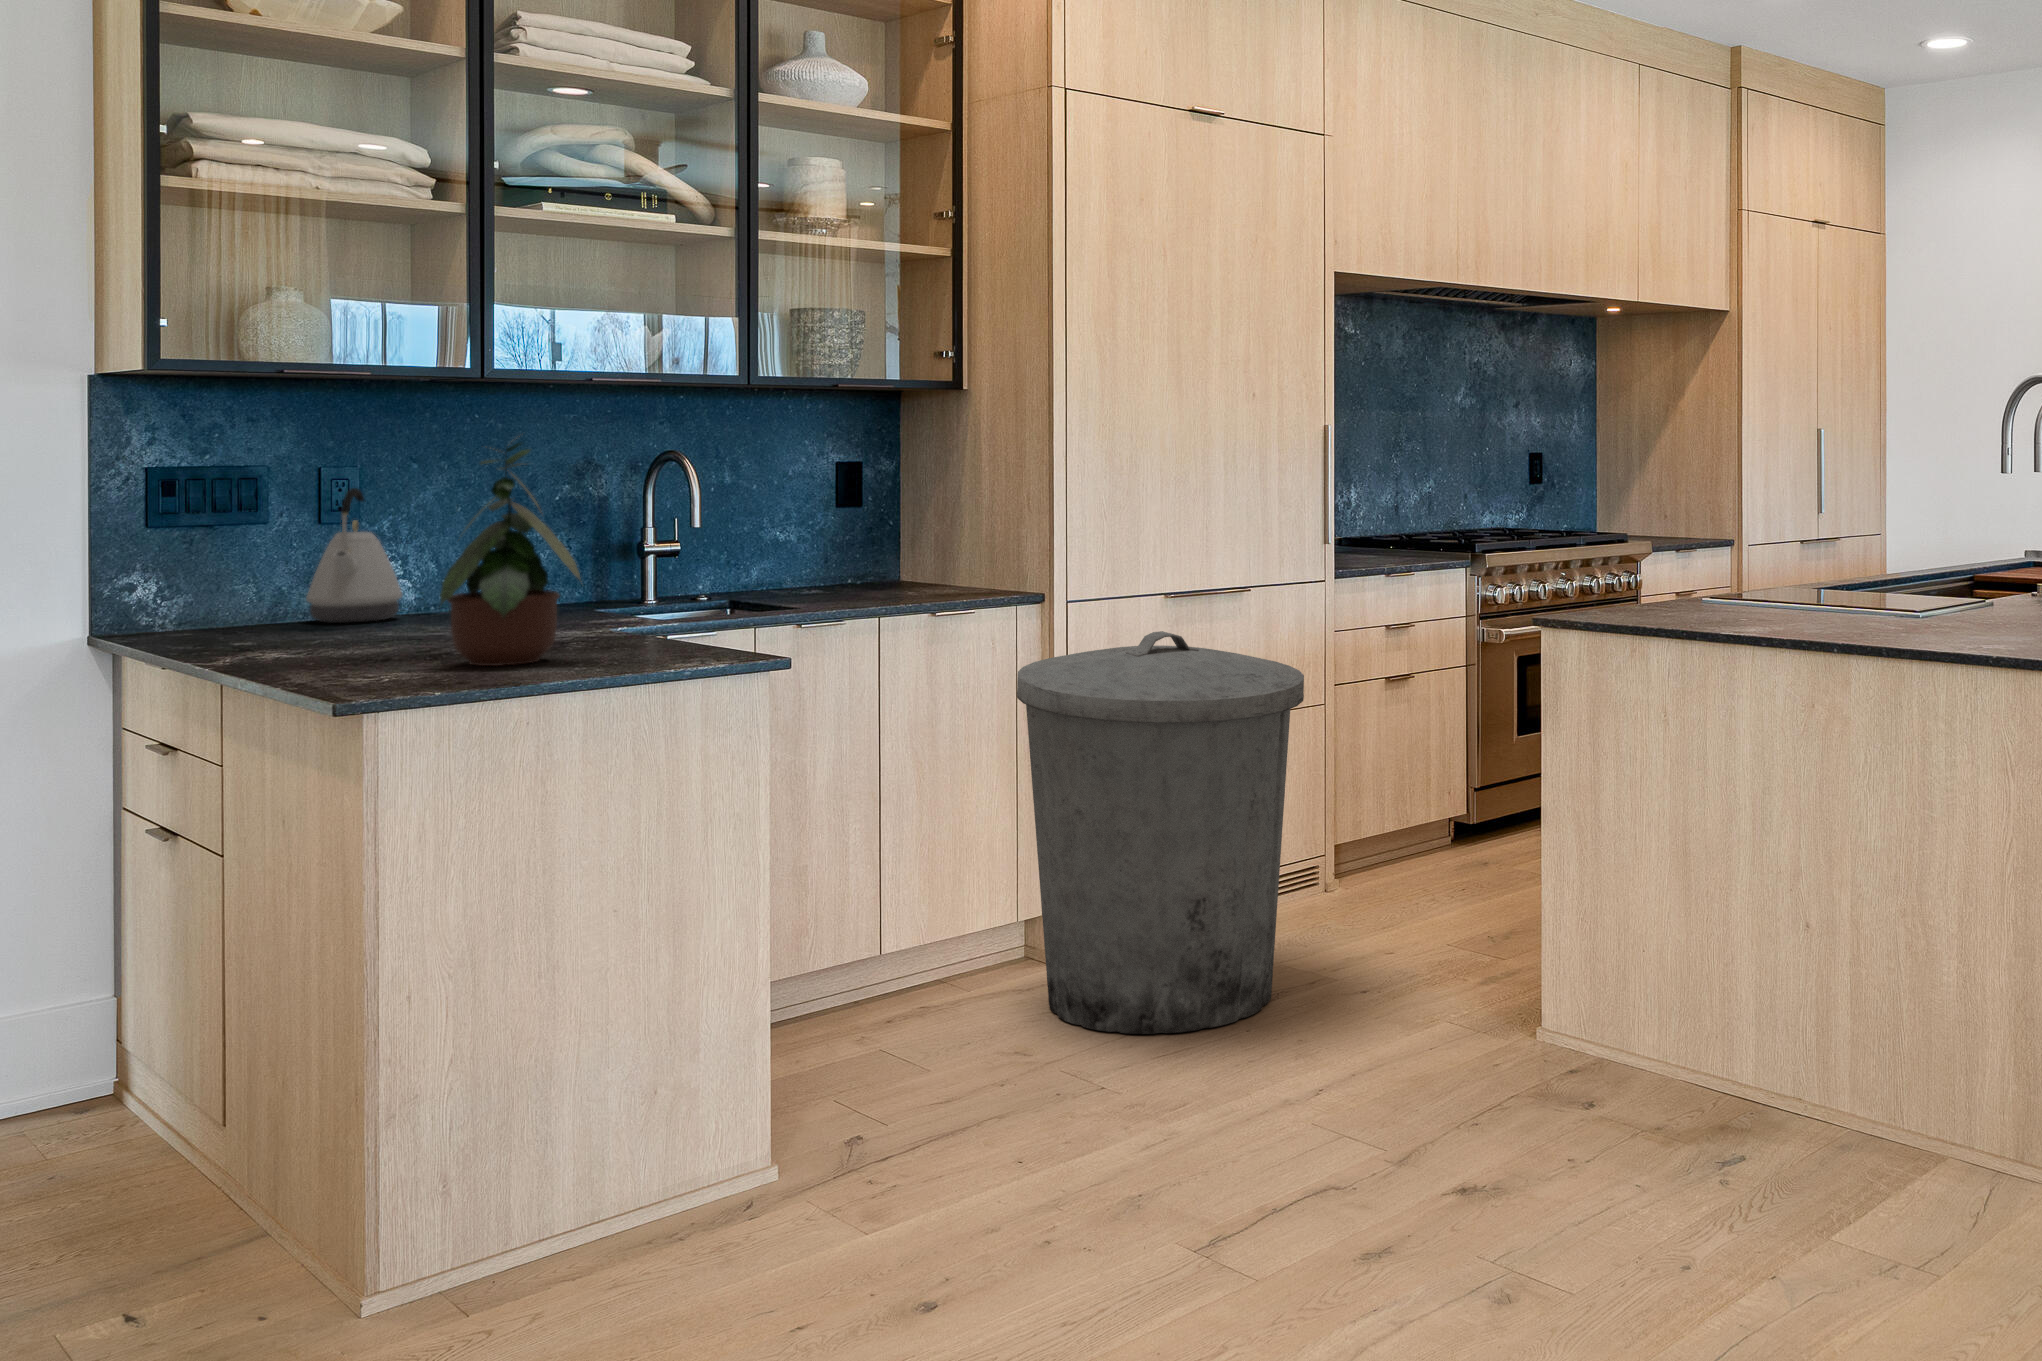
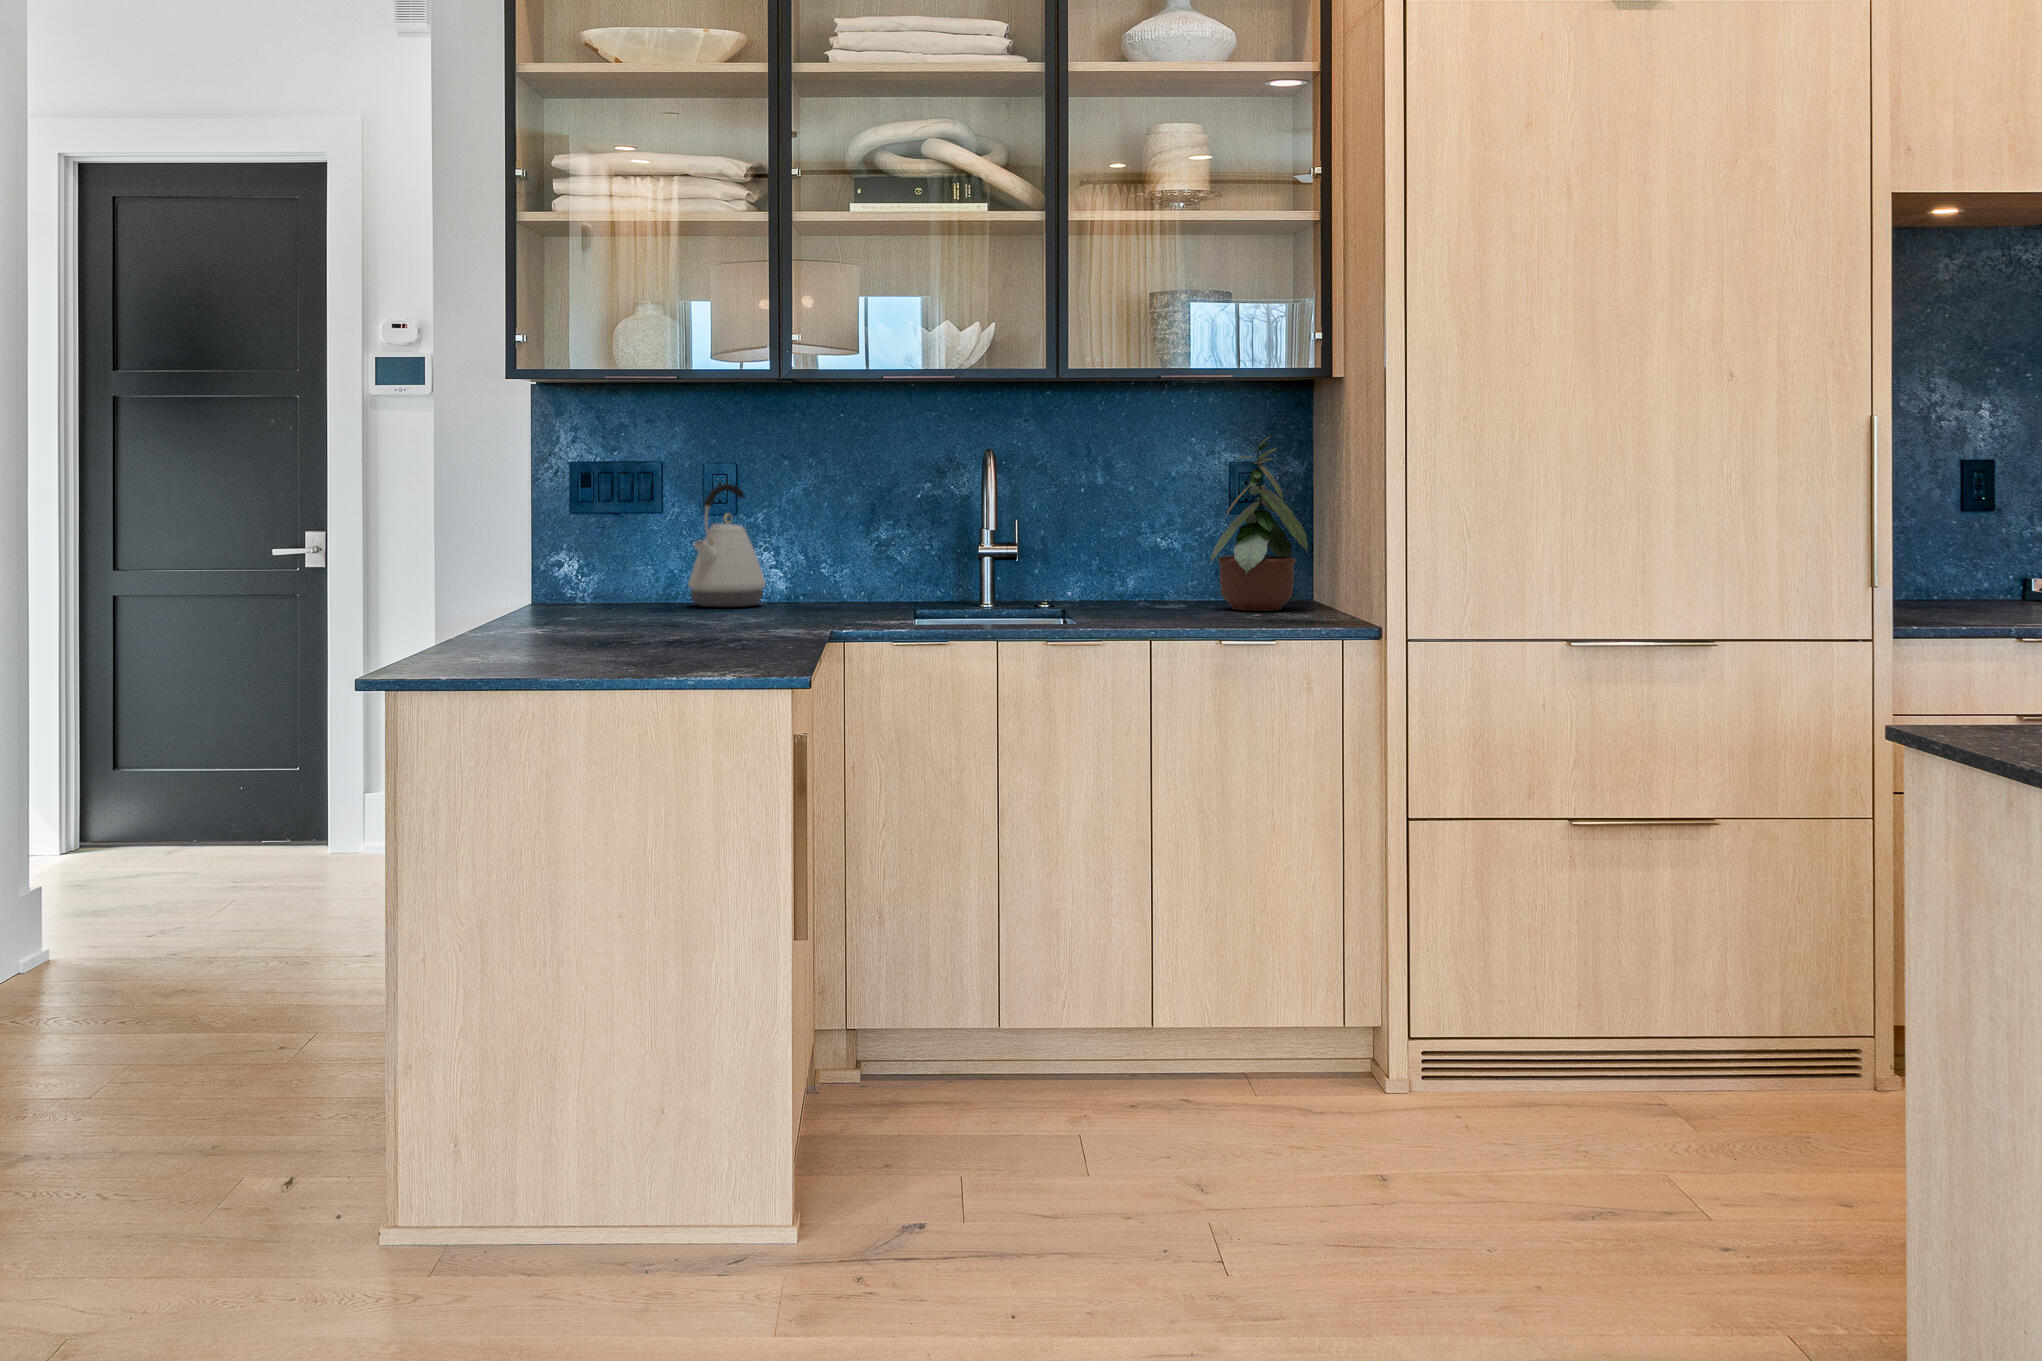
potted plant: present [440,443,580,666] -> present [1210,437,1308,611]
trash can: present [1017,631,1304,1034] -> none [1253,686,1650,1239]

